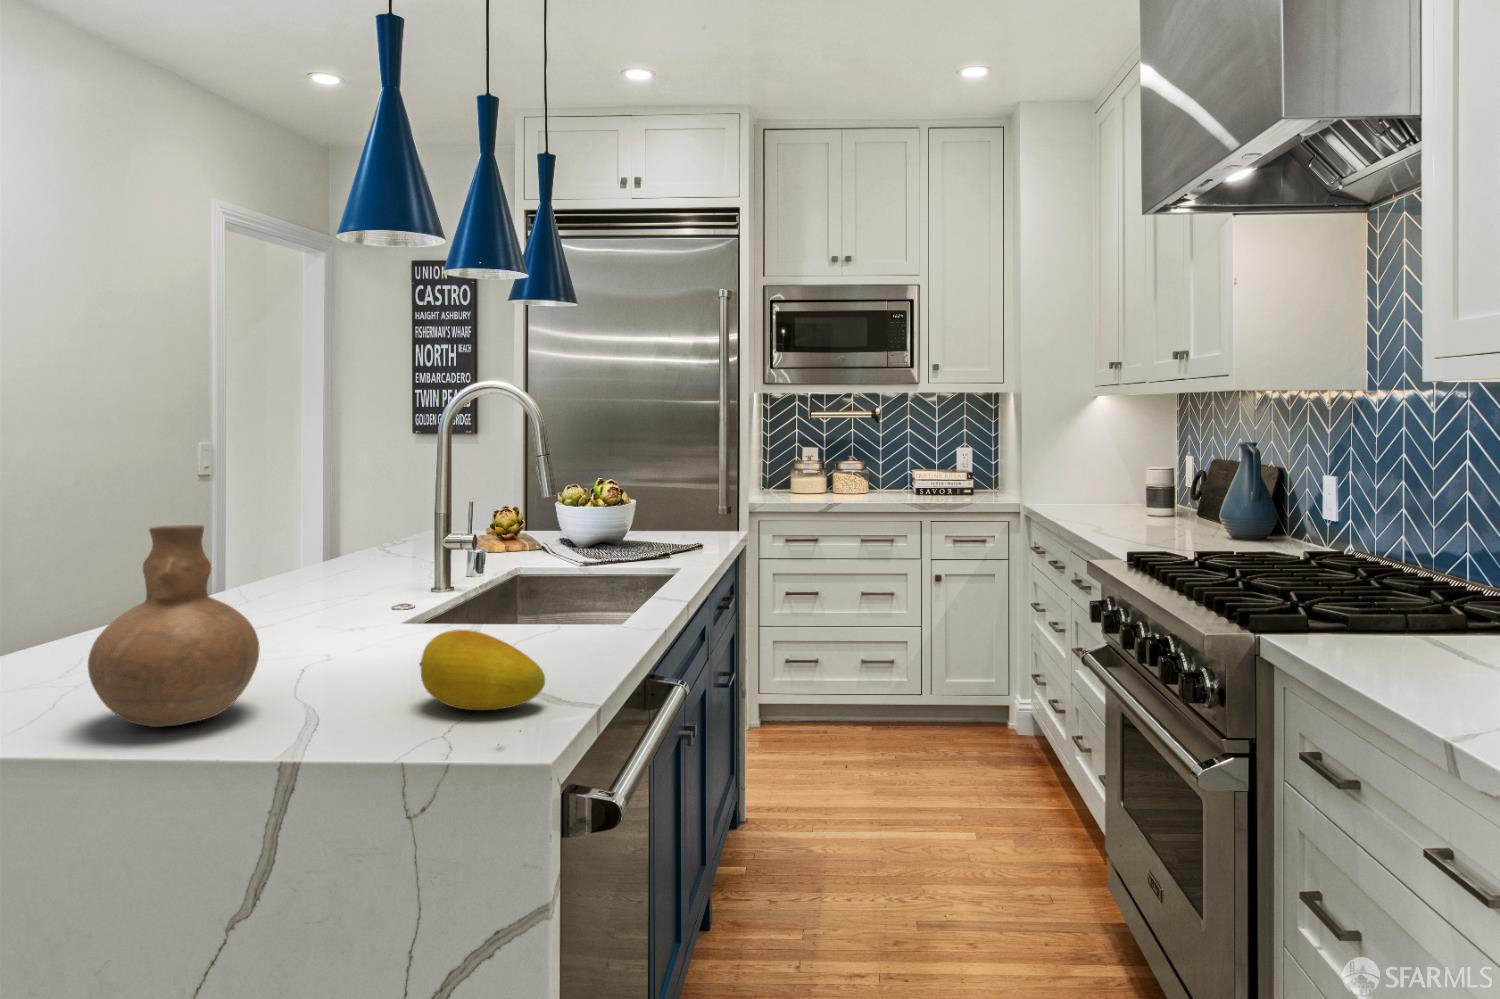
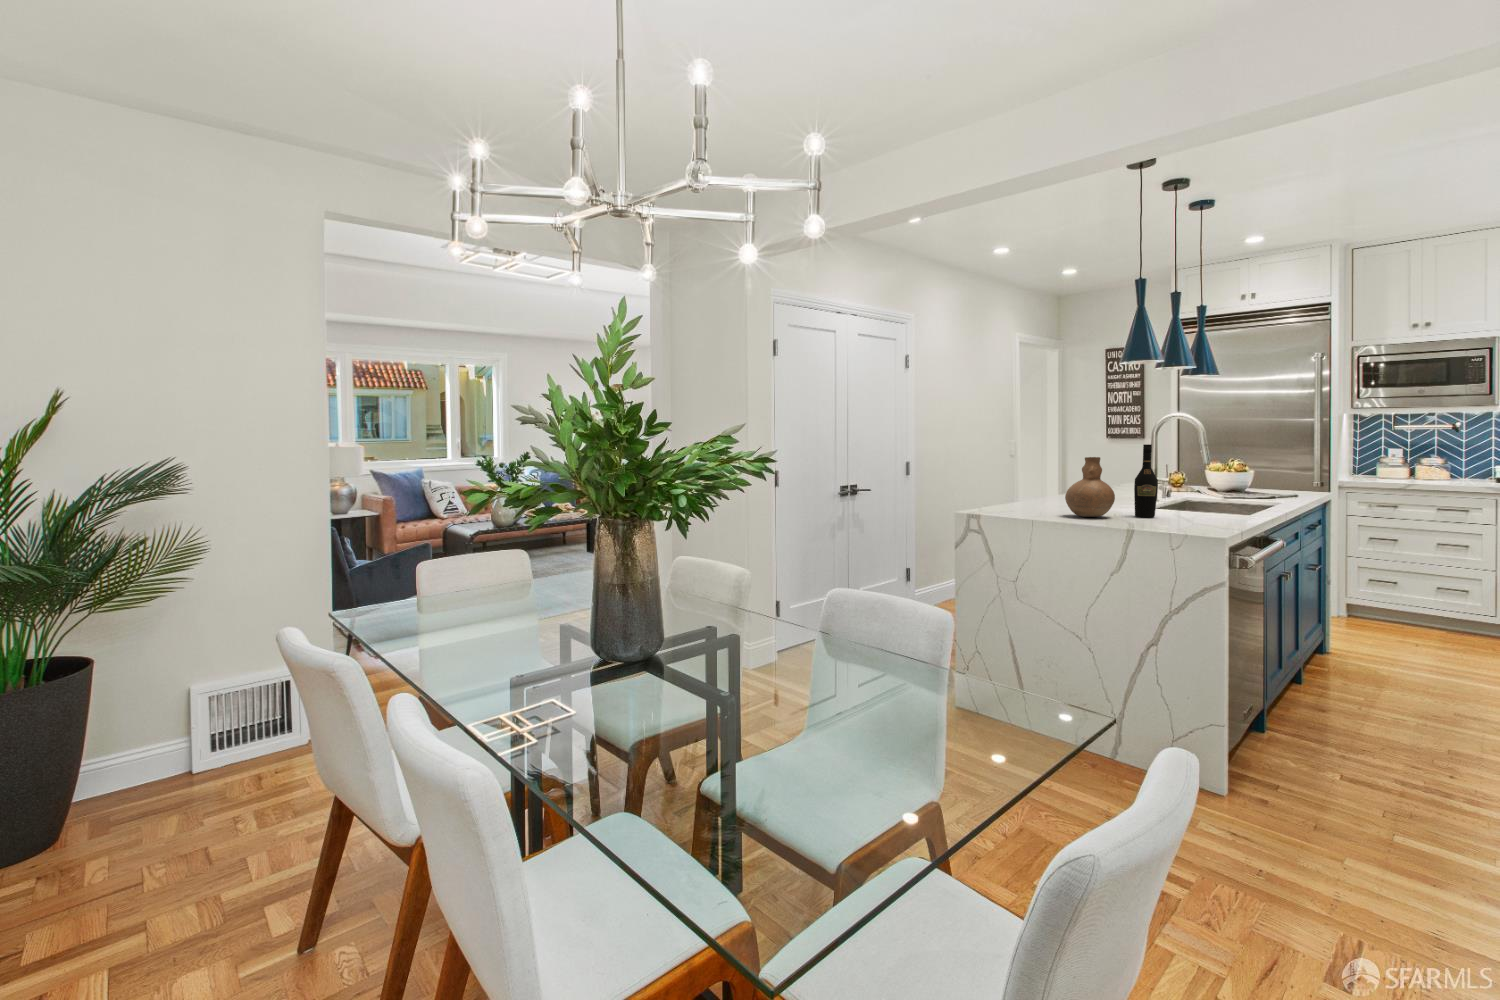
wine bottle: none [328,478,393,697] -> present [1134,444,1158,518]
fruit: present [419,630,545,710] -> none [1169,495,1218,521]

